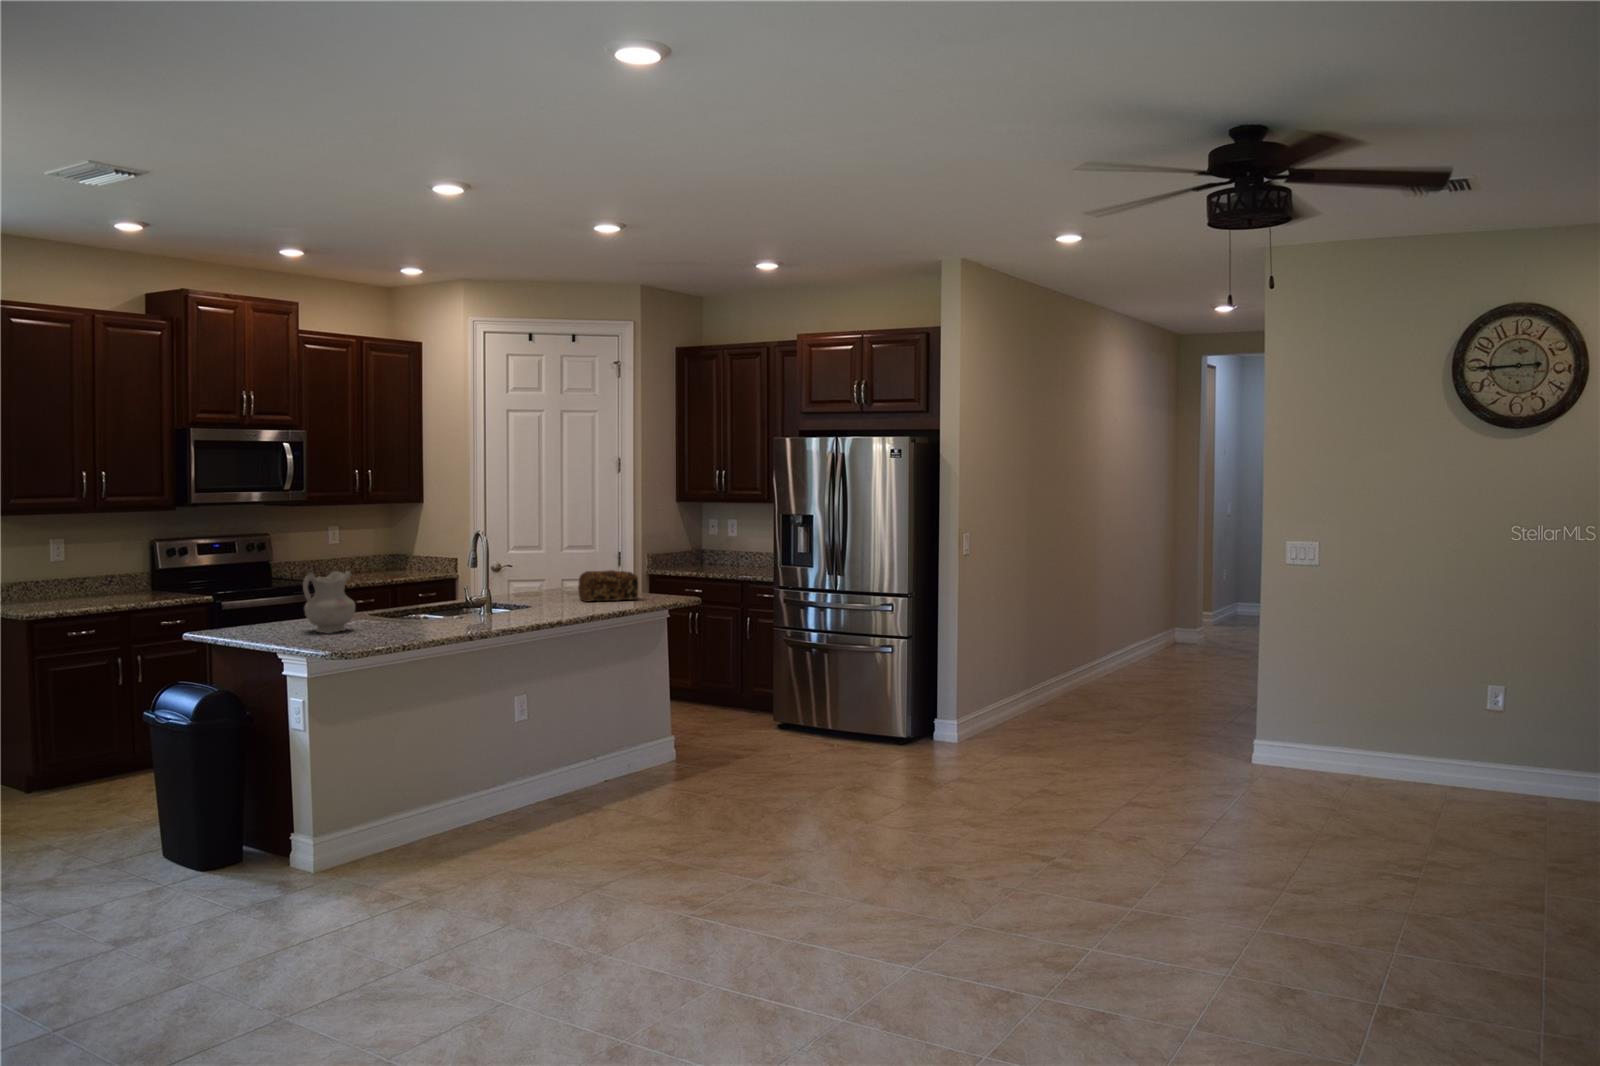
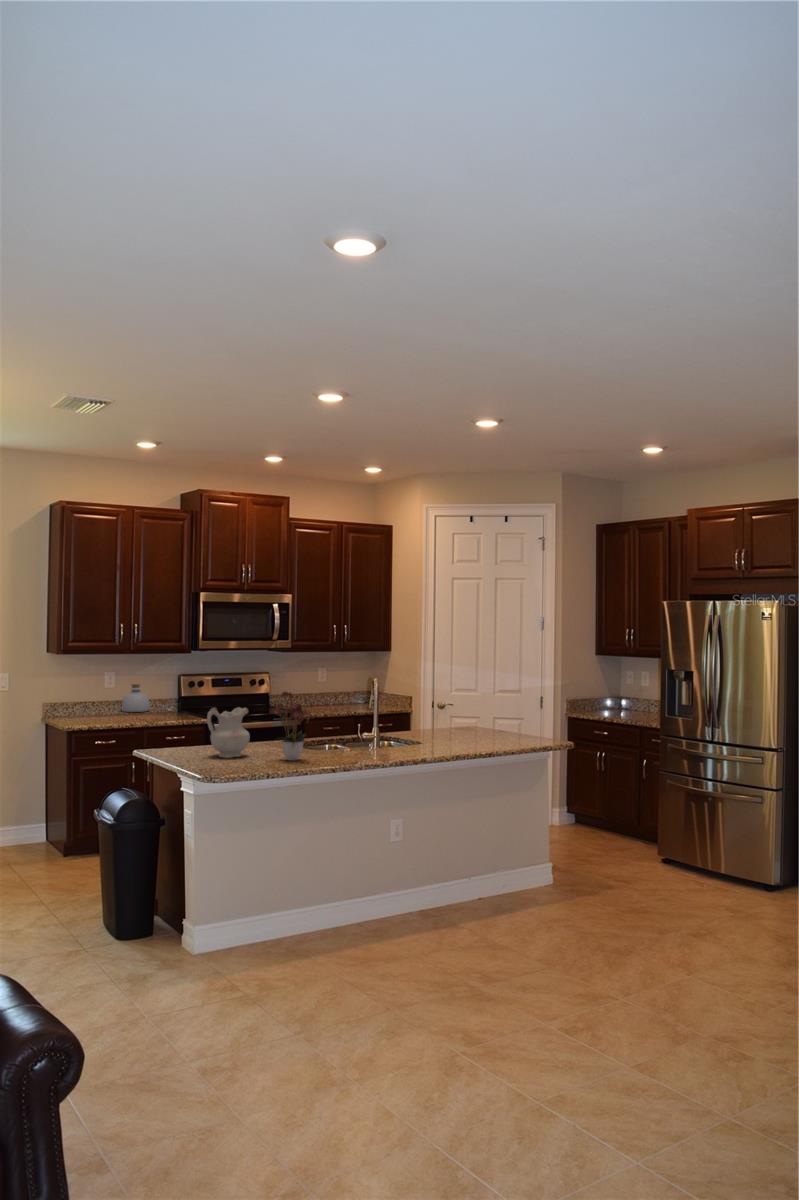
flower arrangement: none [387,544,448,630] -> present [275,691,313,760]
bottle: none [68,555,112,594] -> present [121,684,150,712]
bread loaf: present [578,570,638,602] -> none [464,715,513,742]

